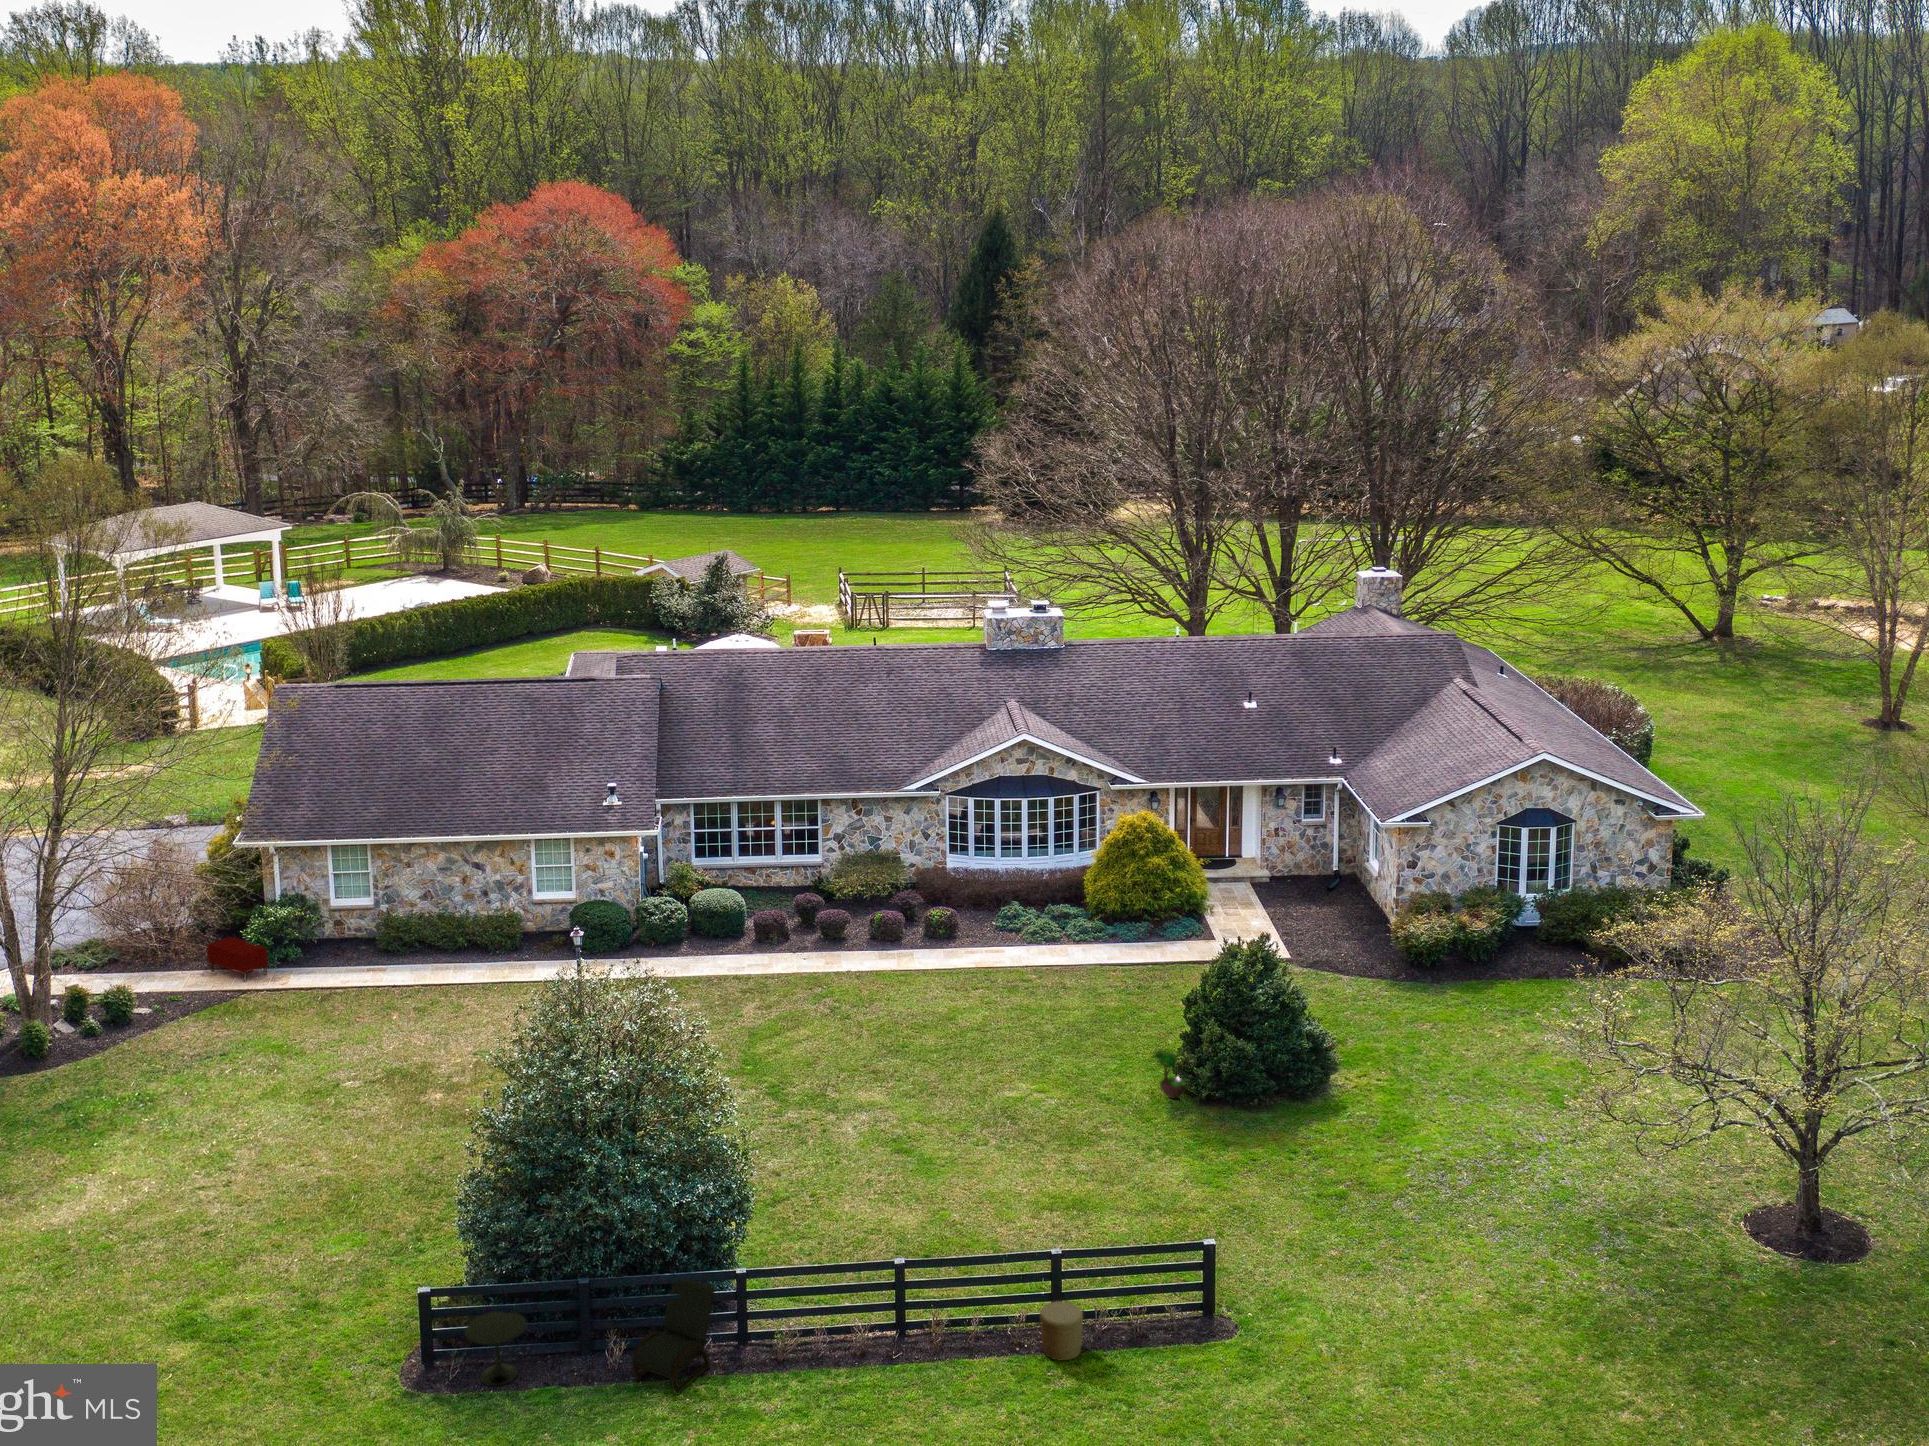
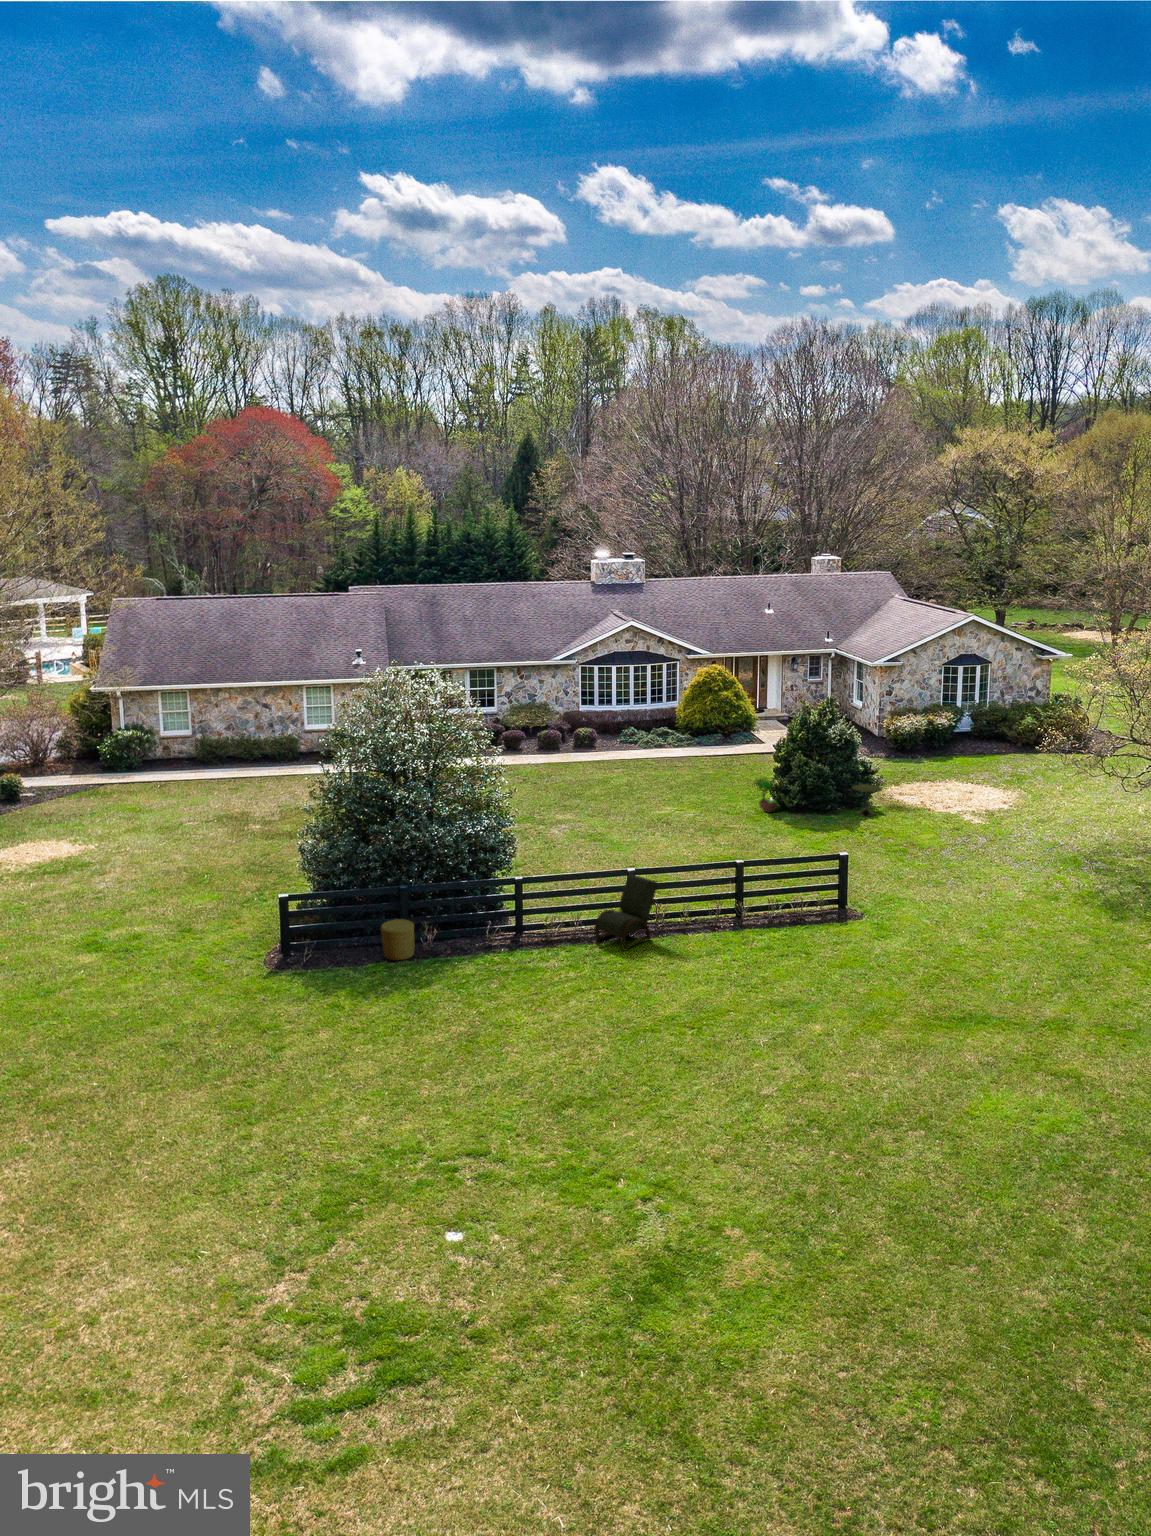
bench: present [206,937,268,981] -> none [76,754,121,781]
lounge chair: present [632,1278,715,1395] -> present [594,875,657,951]
woven basket: present [1040,1301,1083,1360] -> present [381,919,415,960]
side table: present [465,1312,526,1386] -> present [852,784,882,817]

